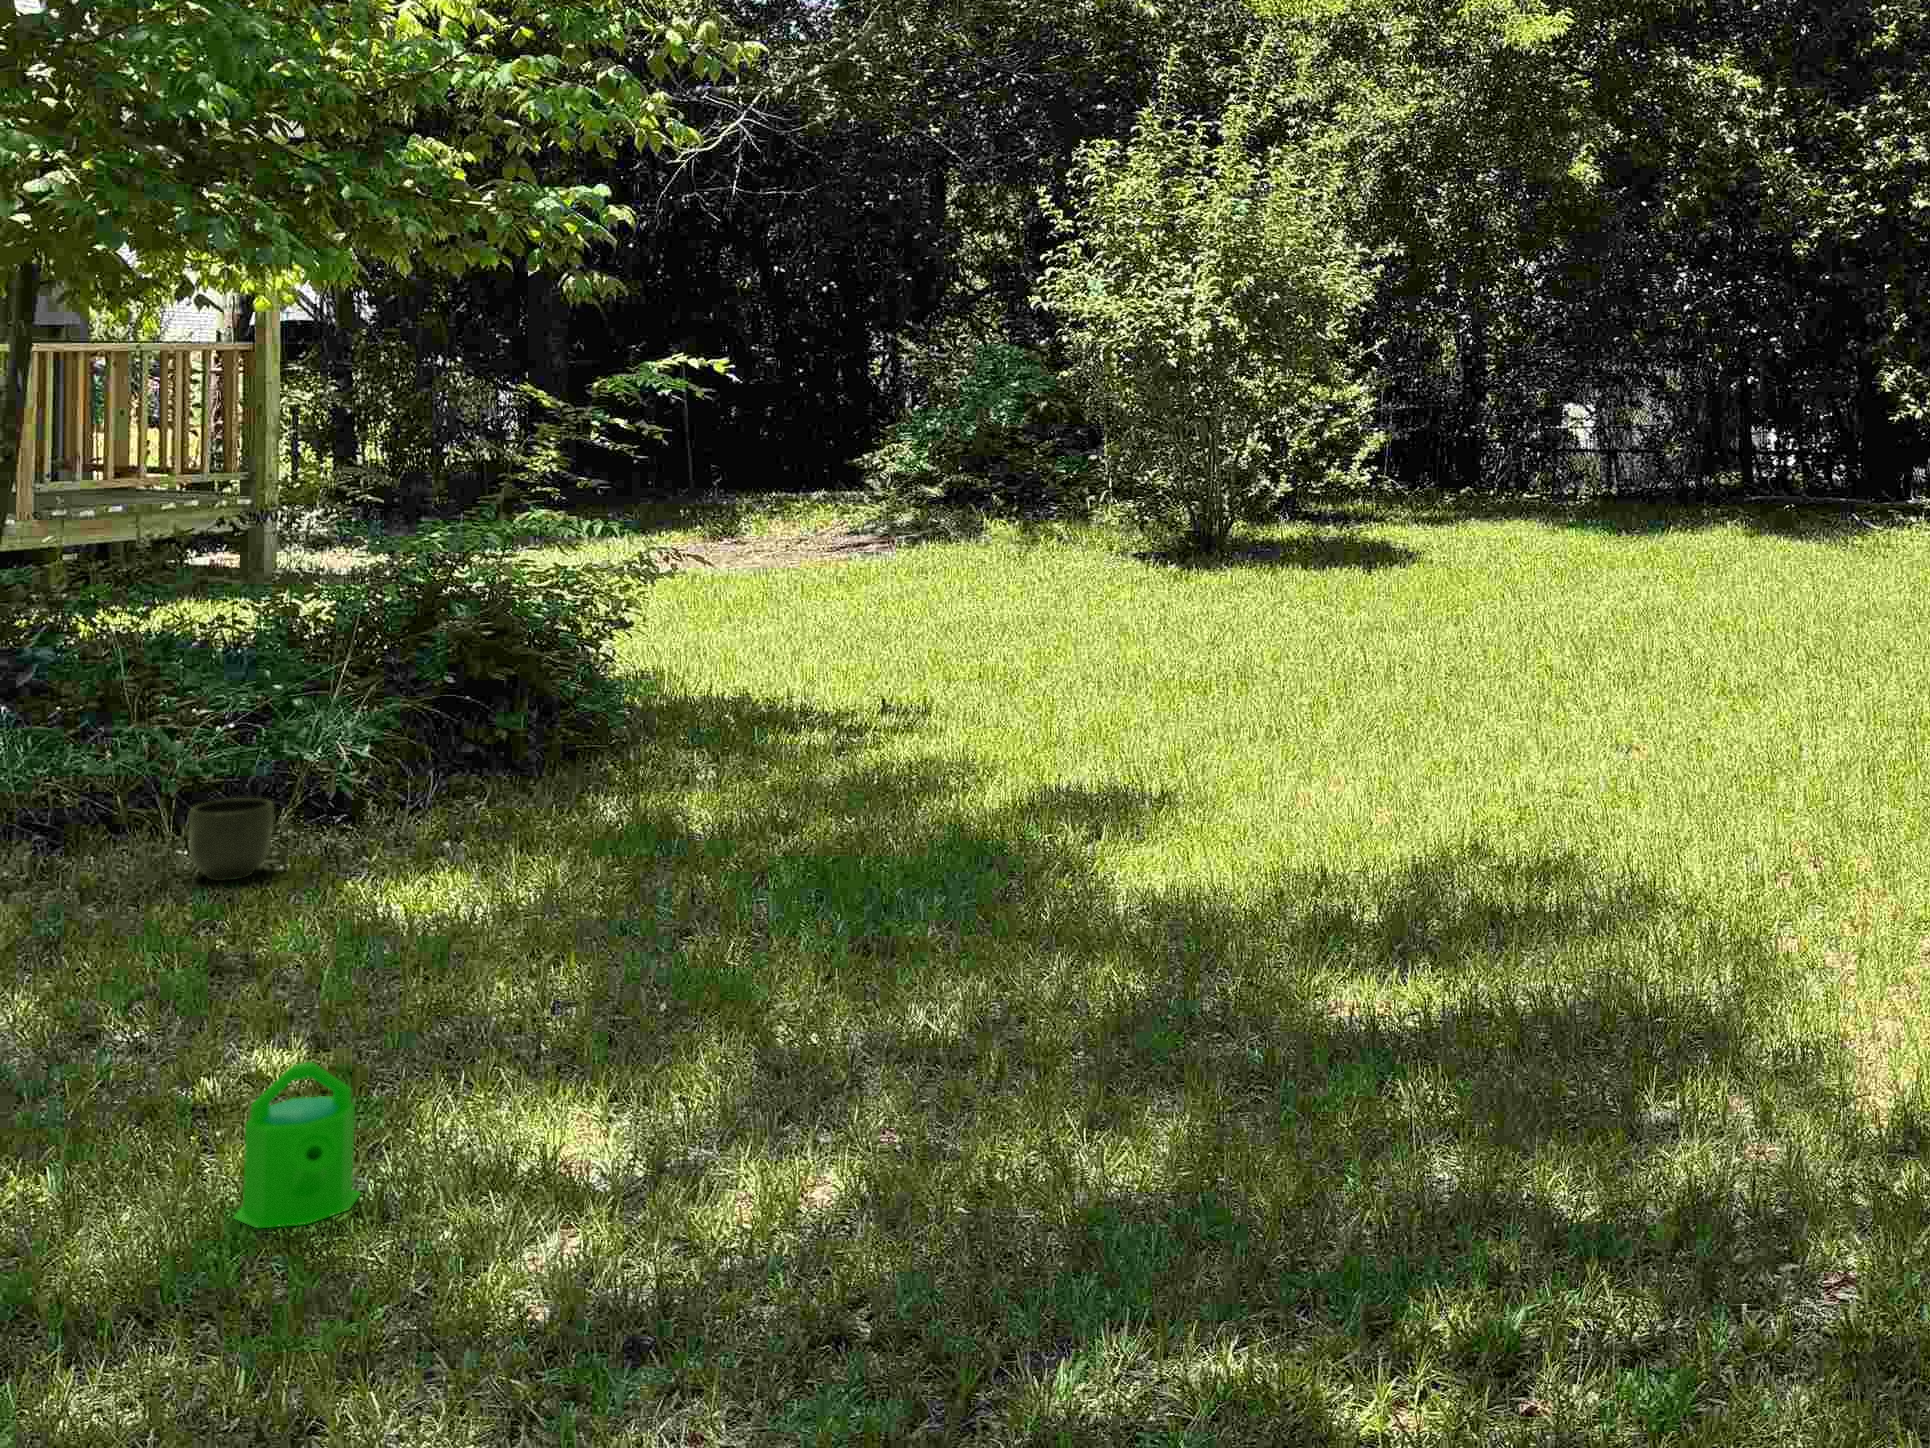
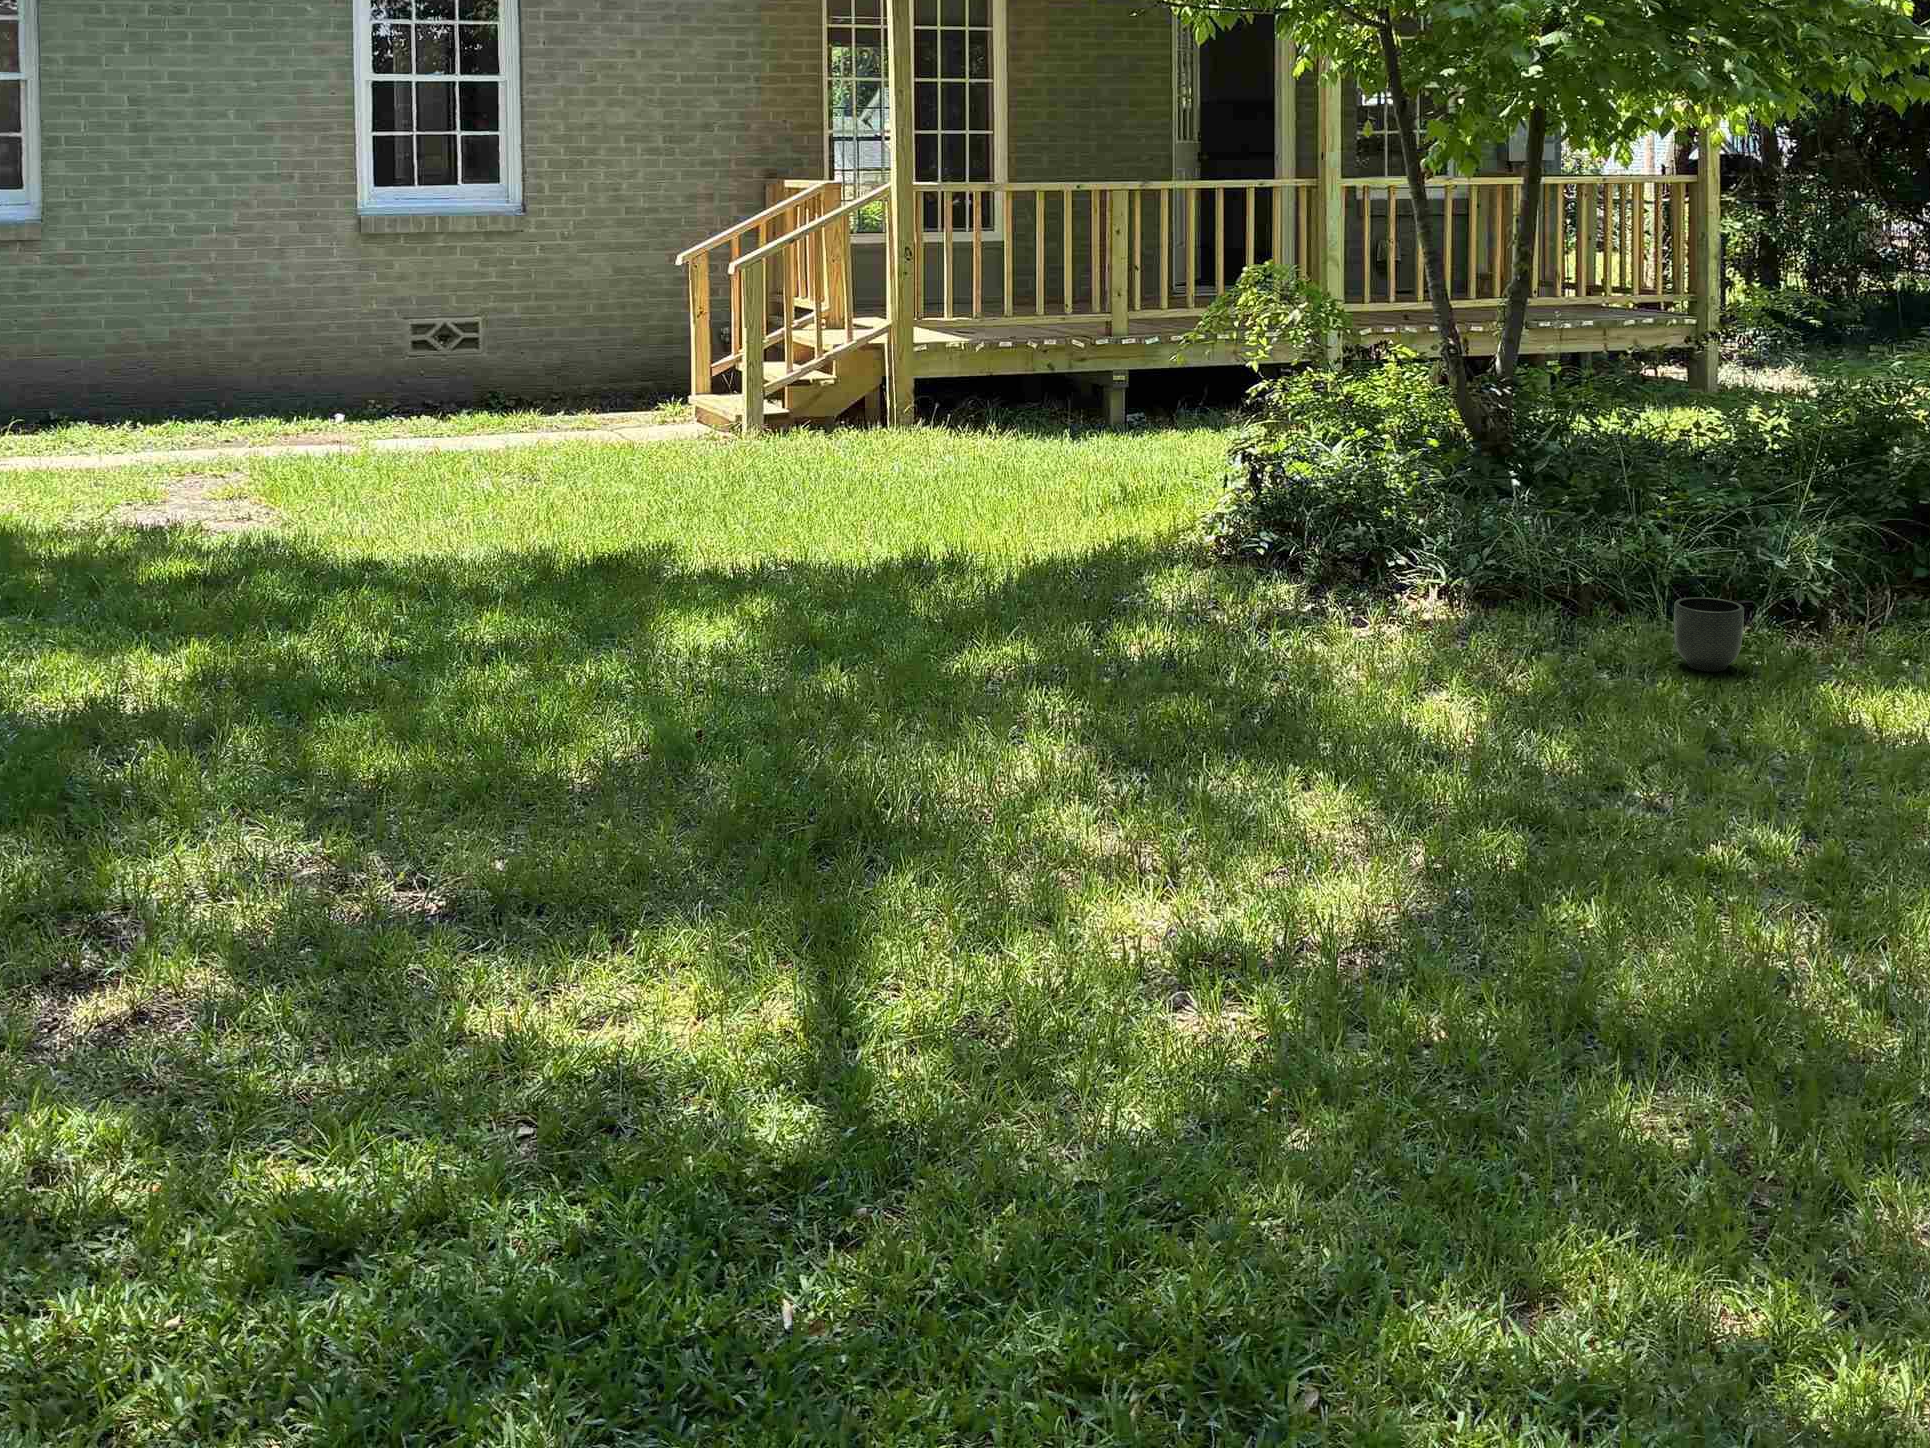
watering can: present [234,1062,360,1228] -> none [1741,888,1858,1047]

